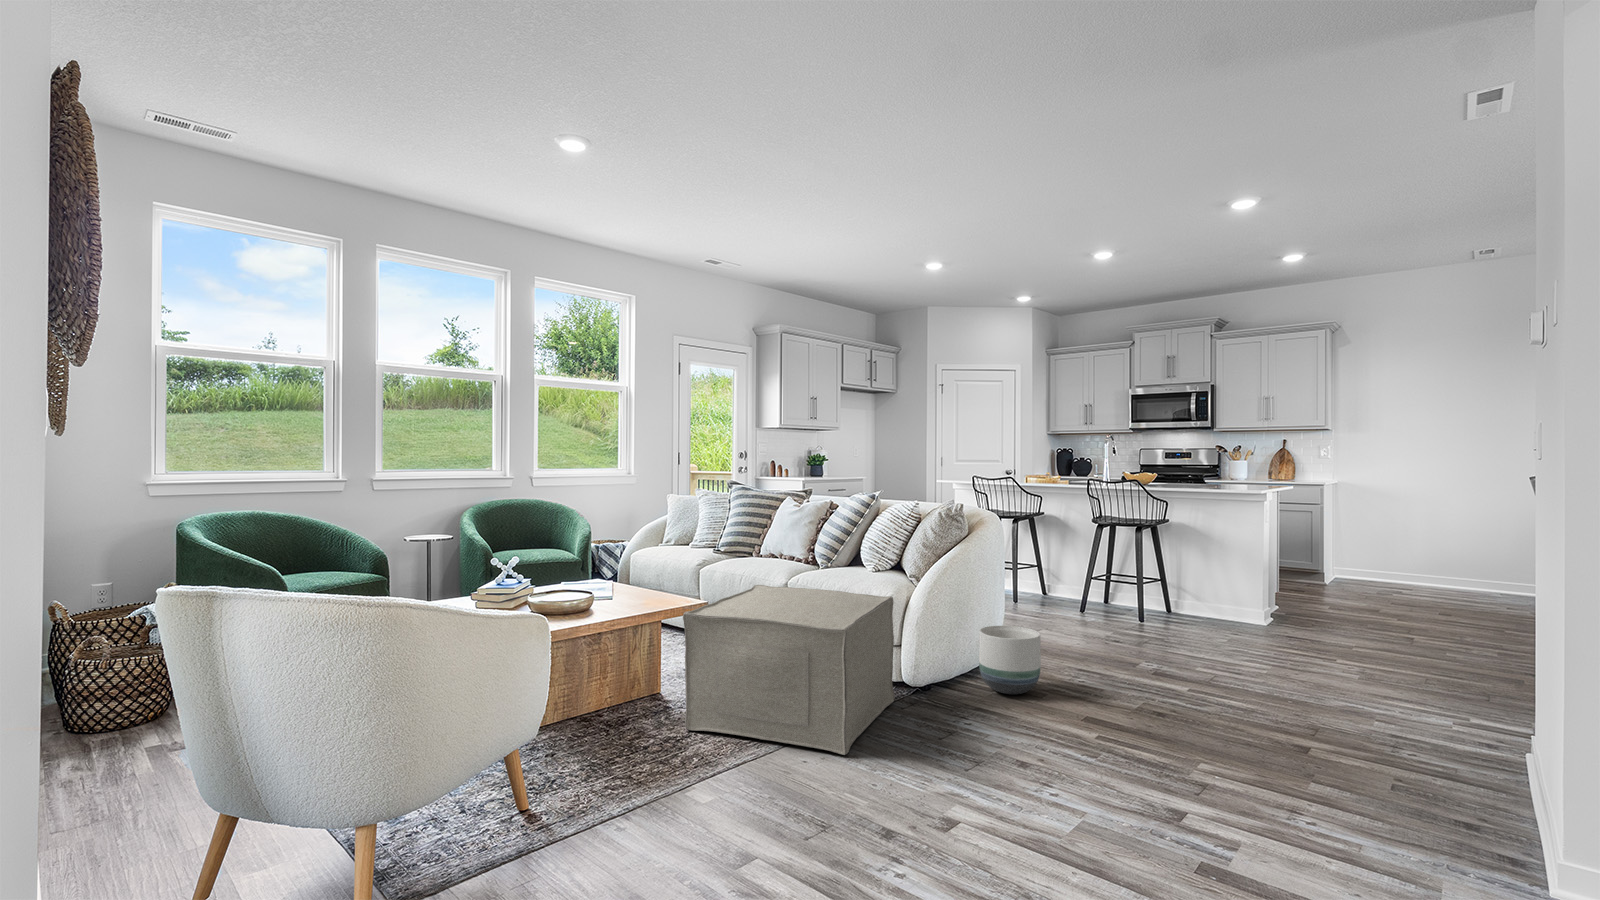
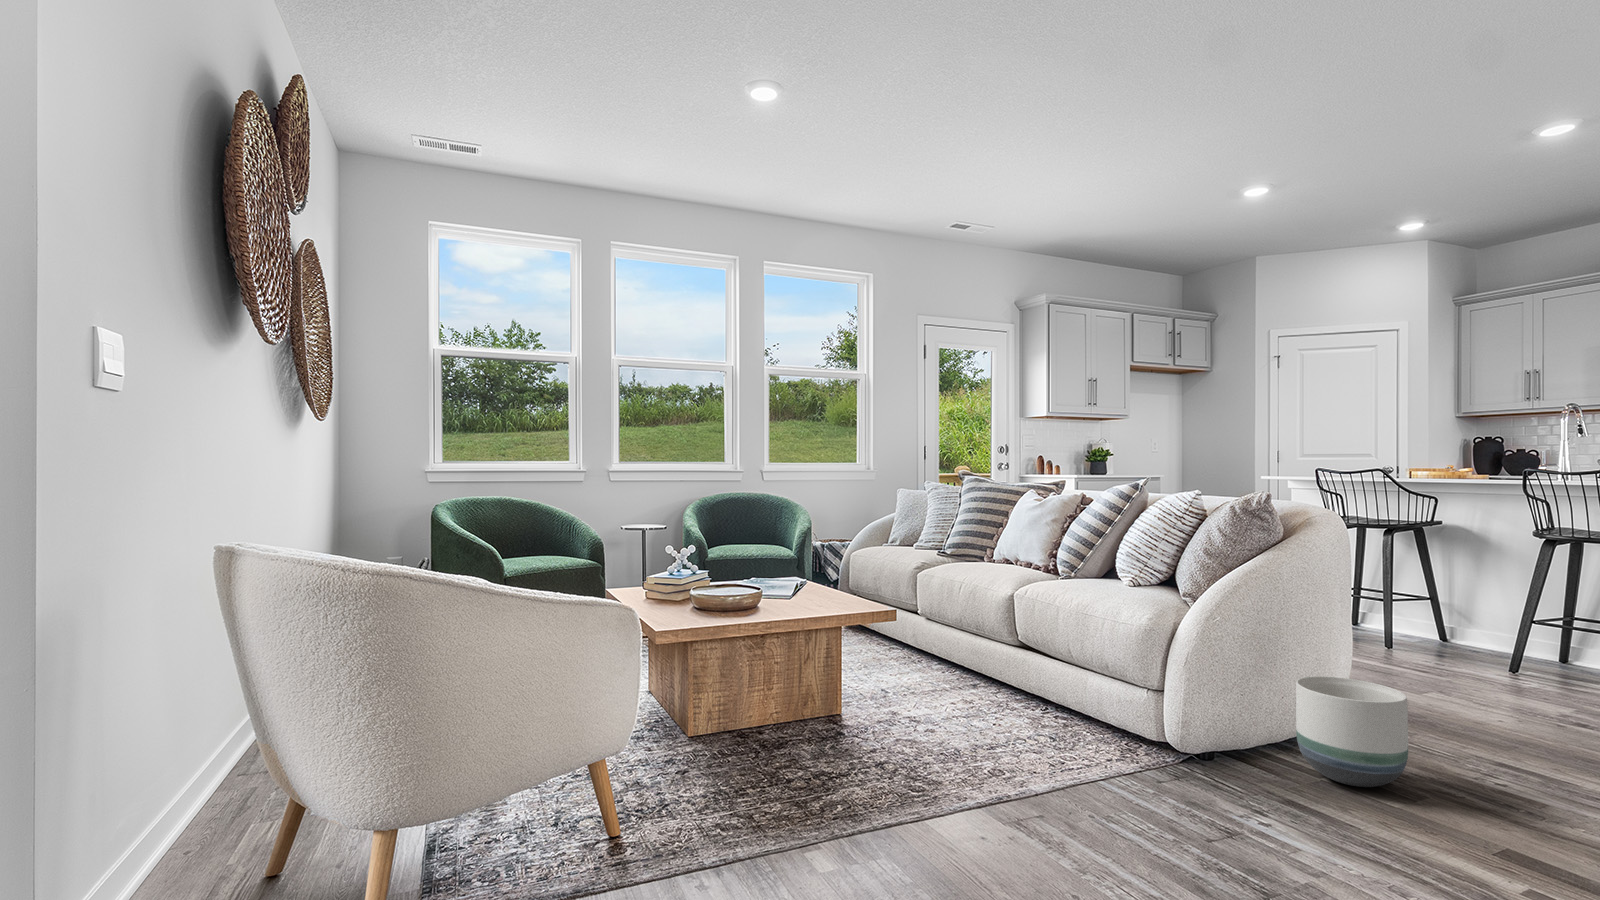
ottoman: present [683,585,894,755] -> none [844,592,1151,839]

